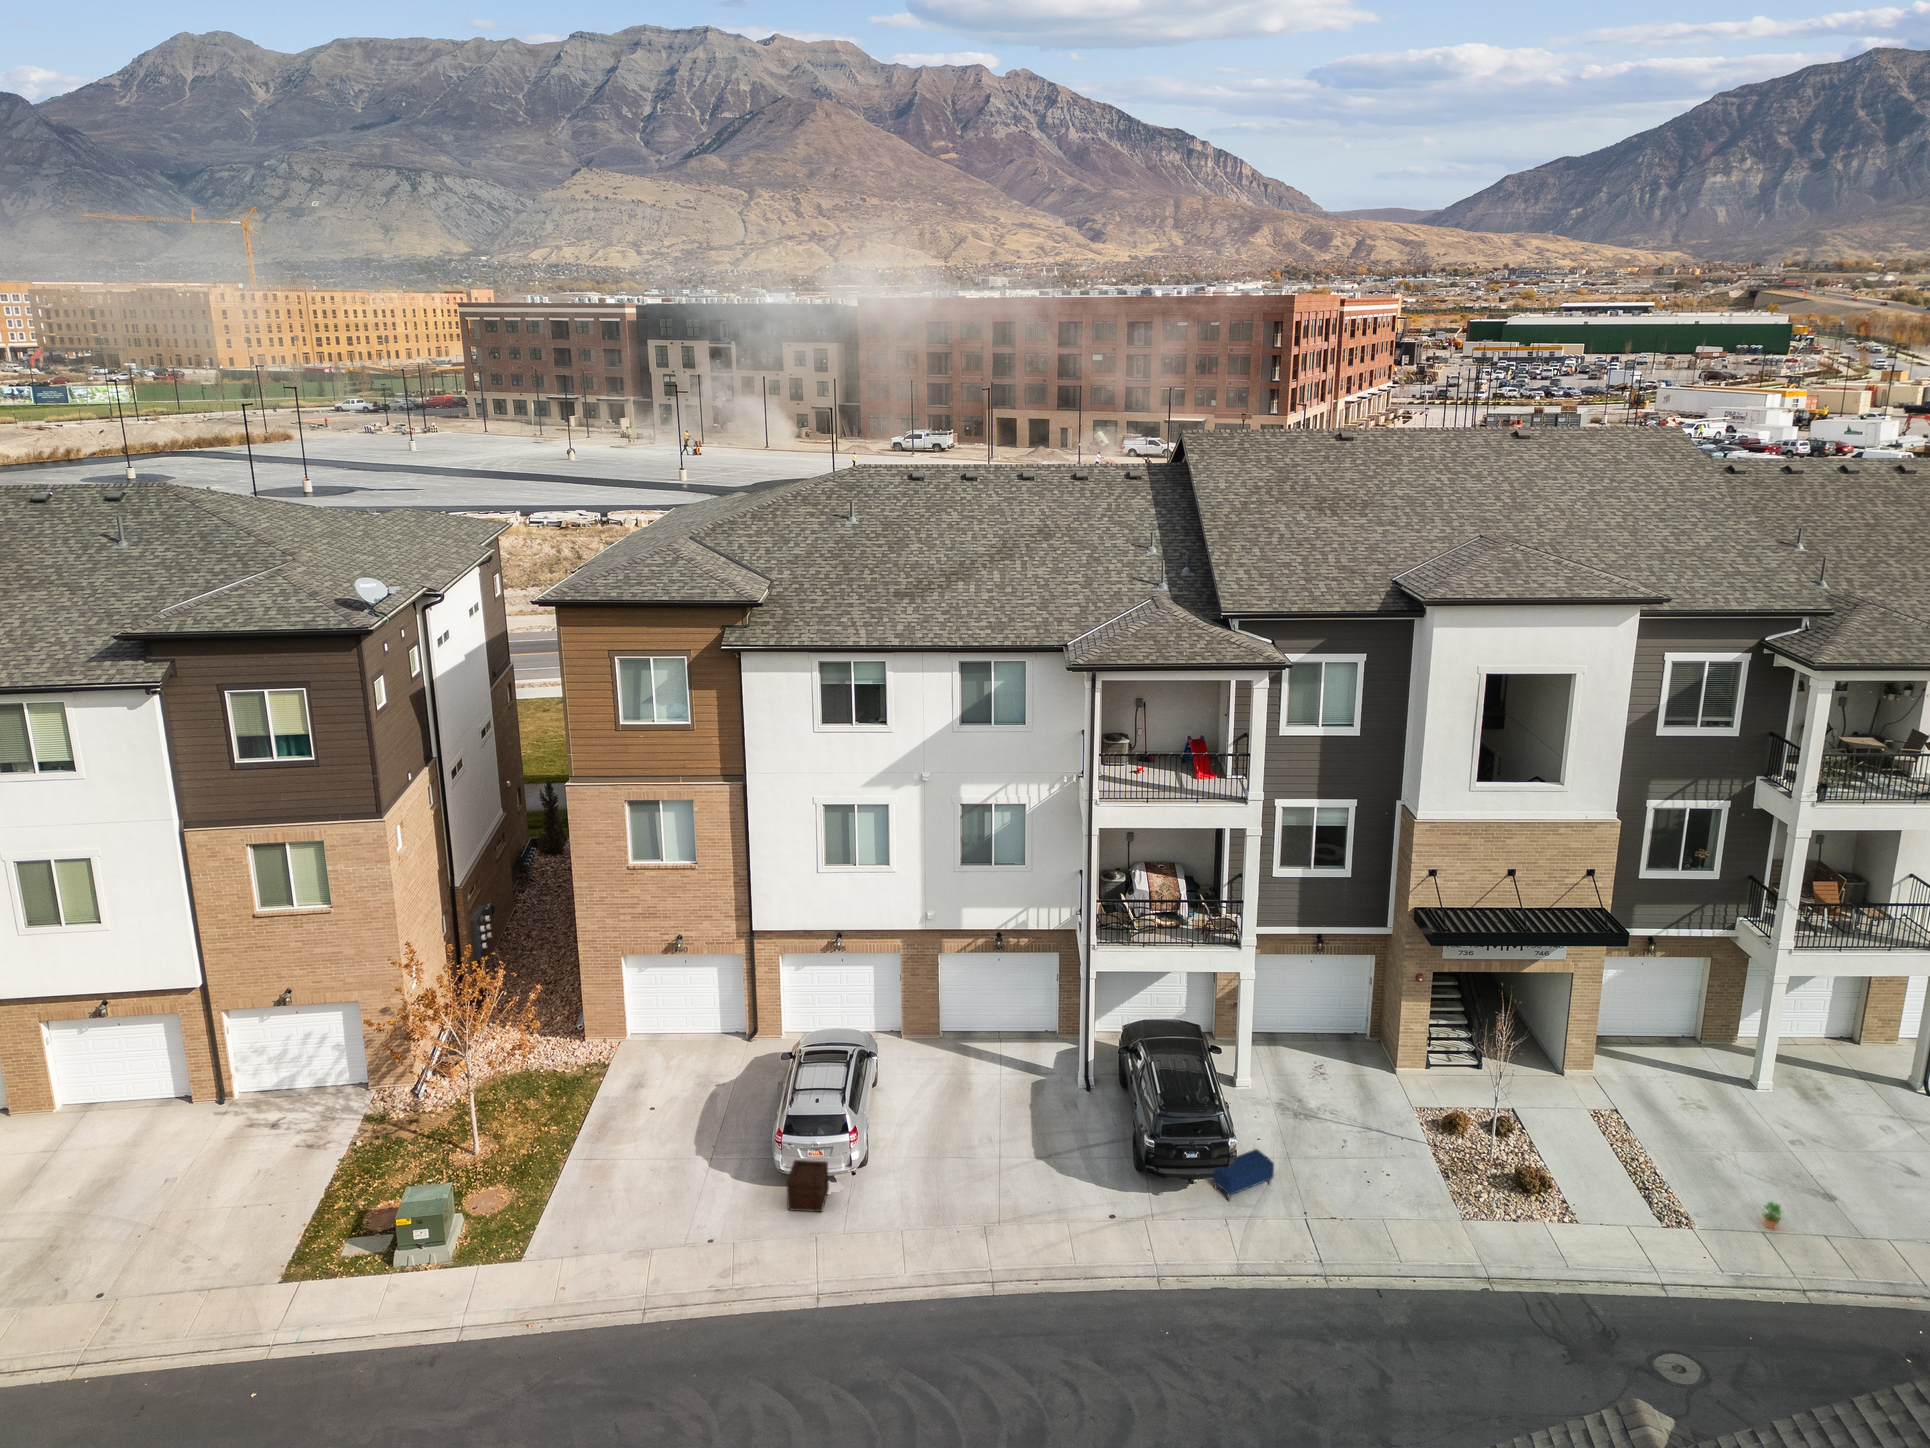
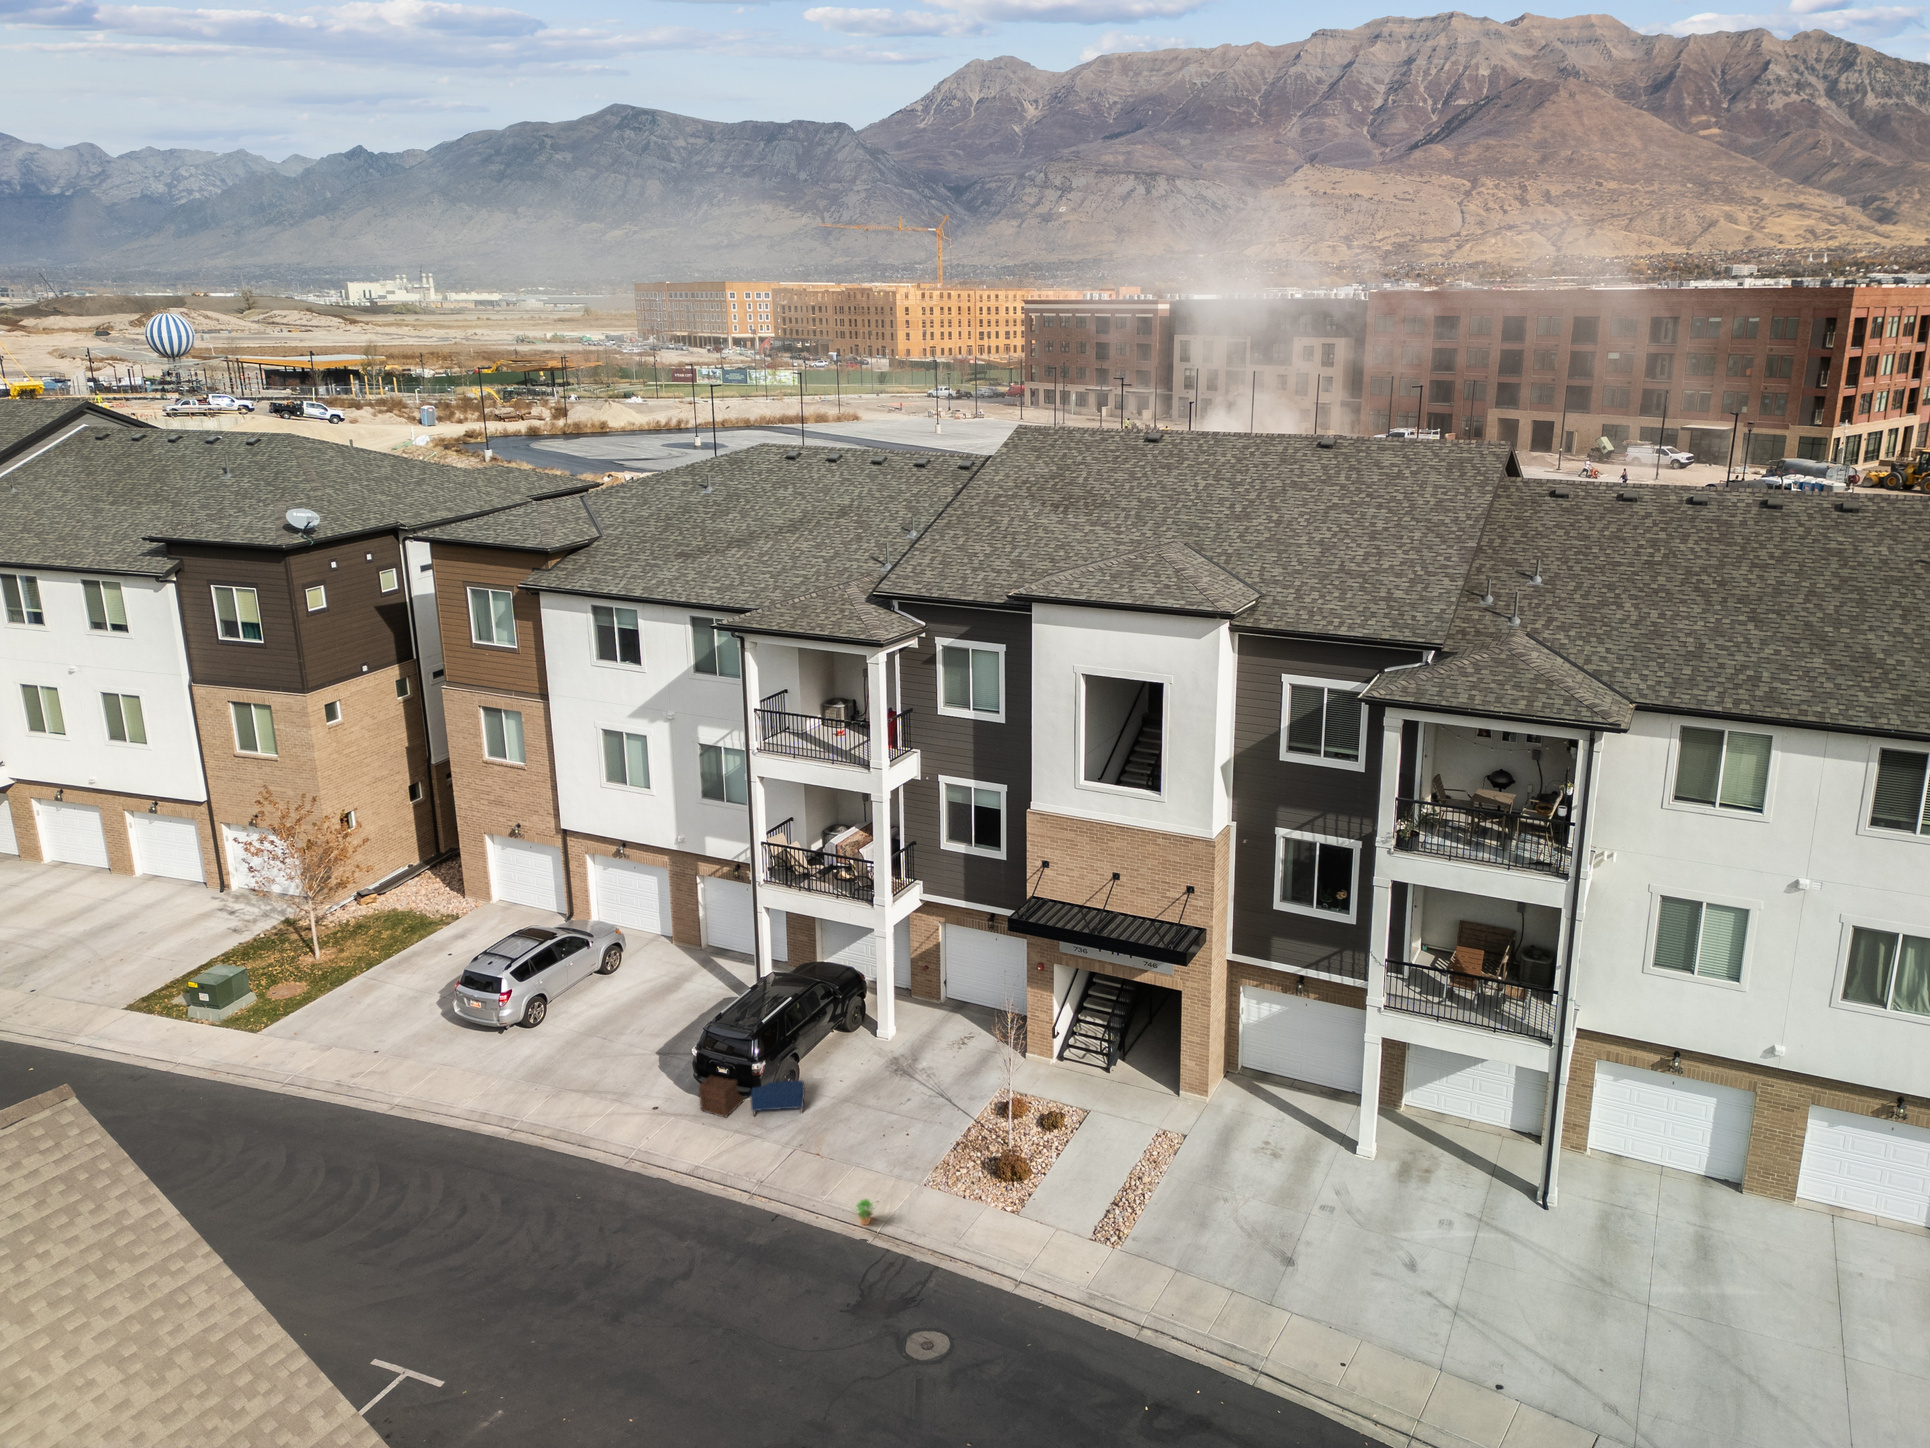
wooden crate: present [786,1160,829,1212] -> present [699,1076,743,1117]
potted plant: present [1762,1202,1782,1229] -> present [856,1199,874,1225]

